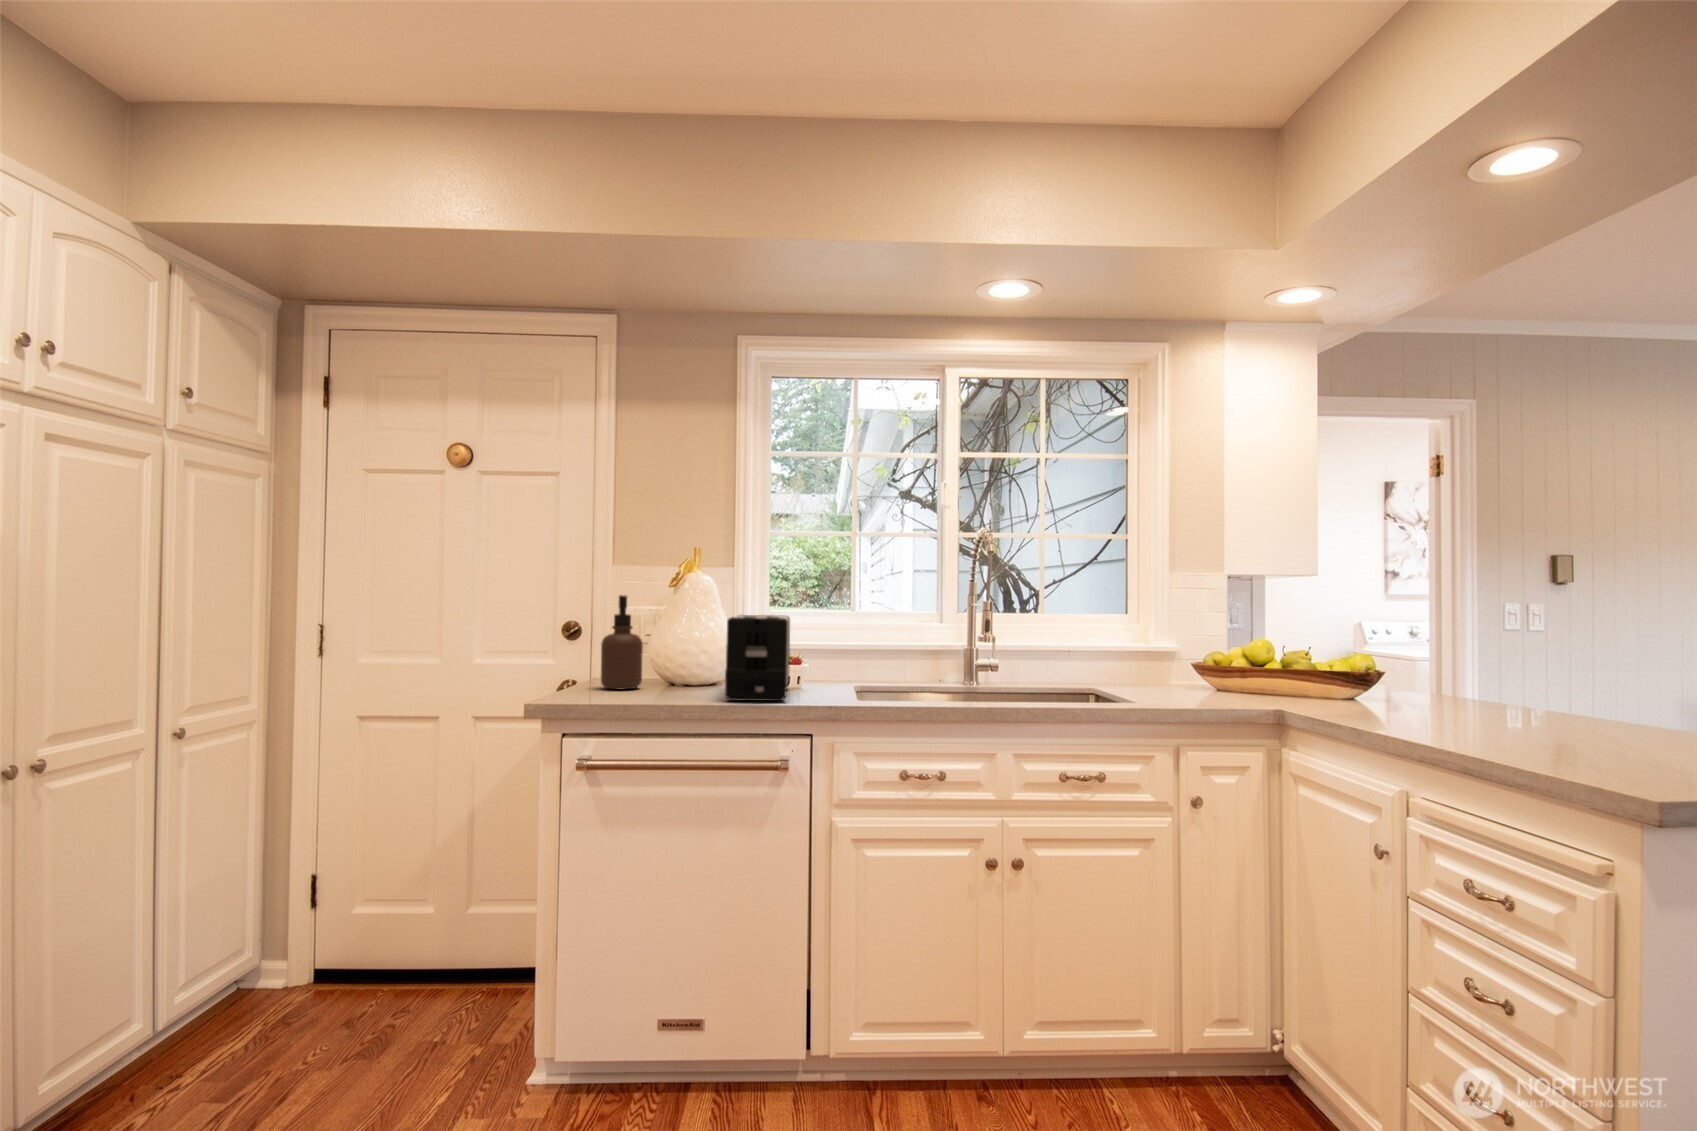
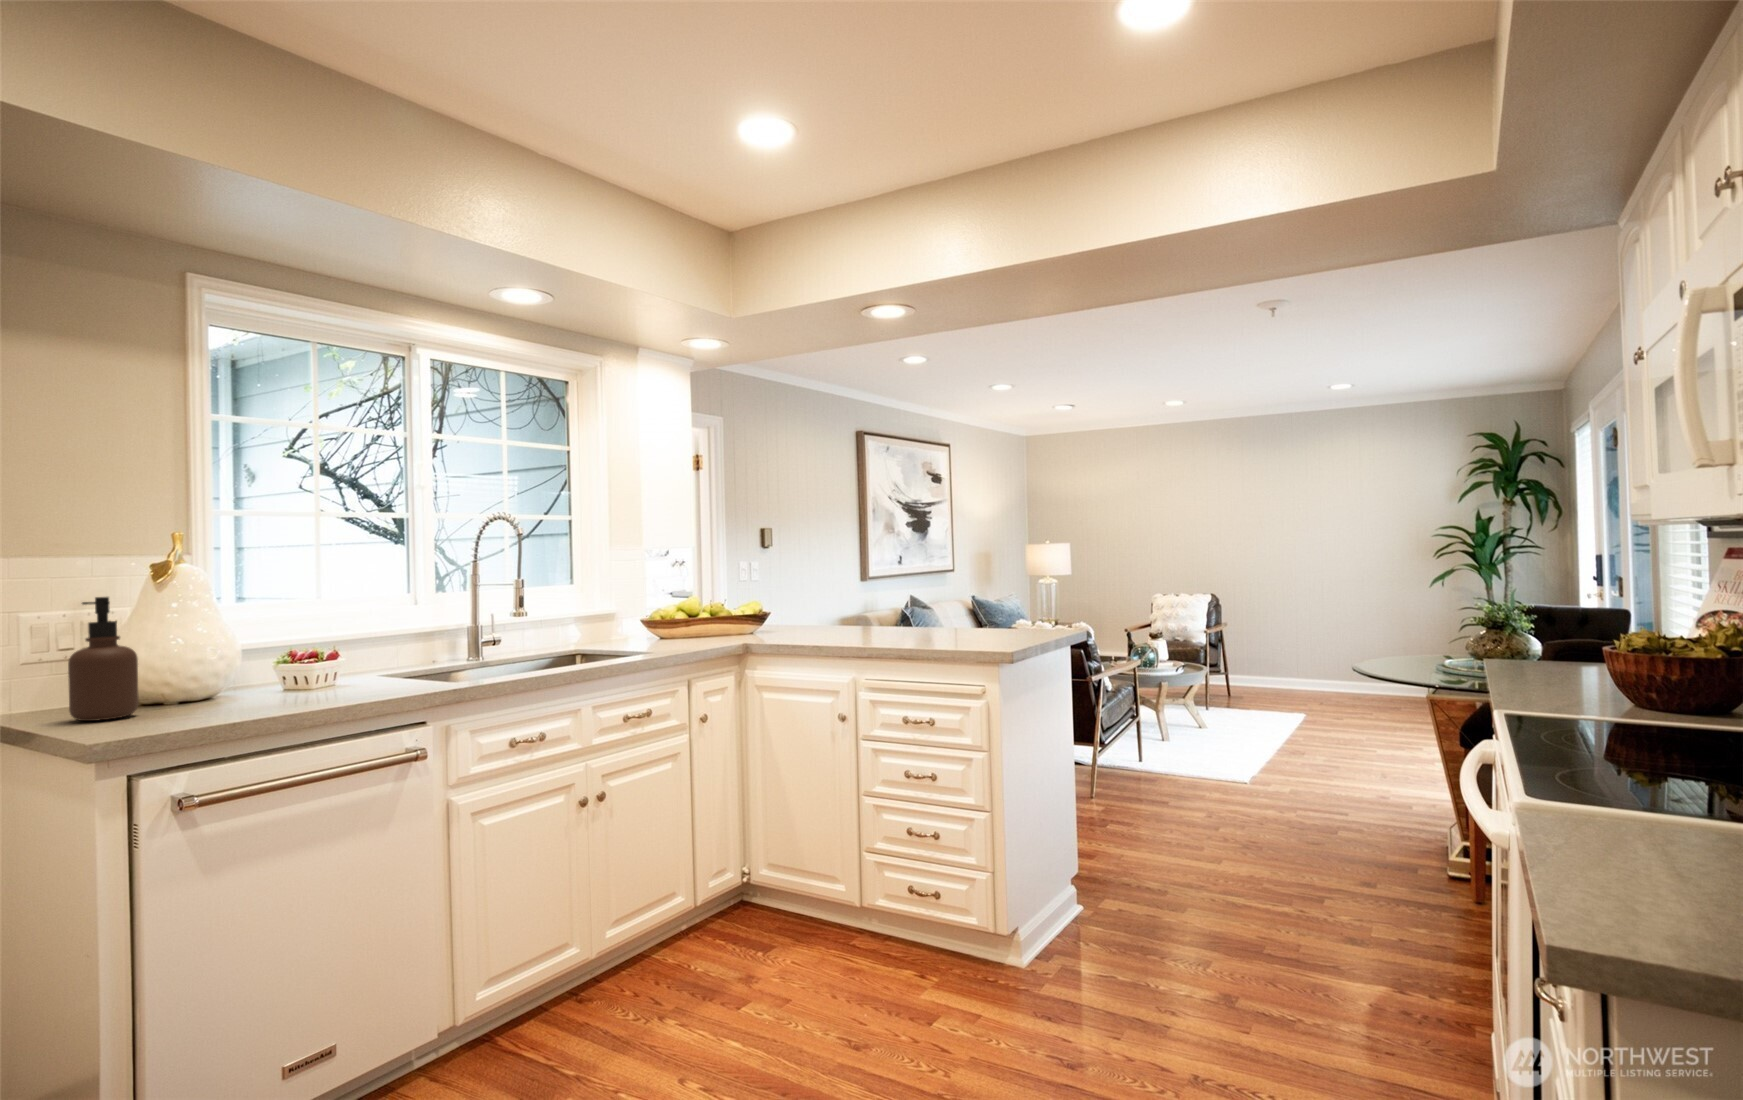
toaster: present [725,615,790,701] -> none [252,608,391,702]

